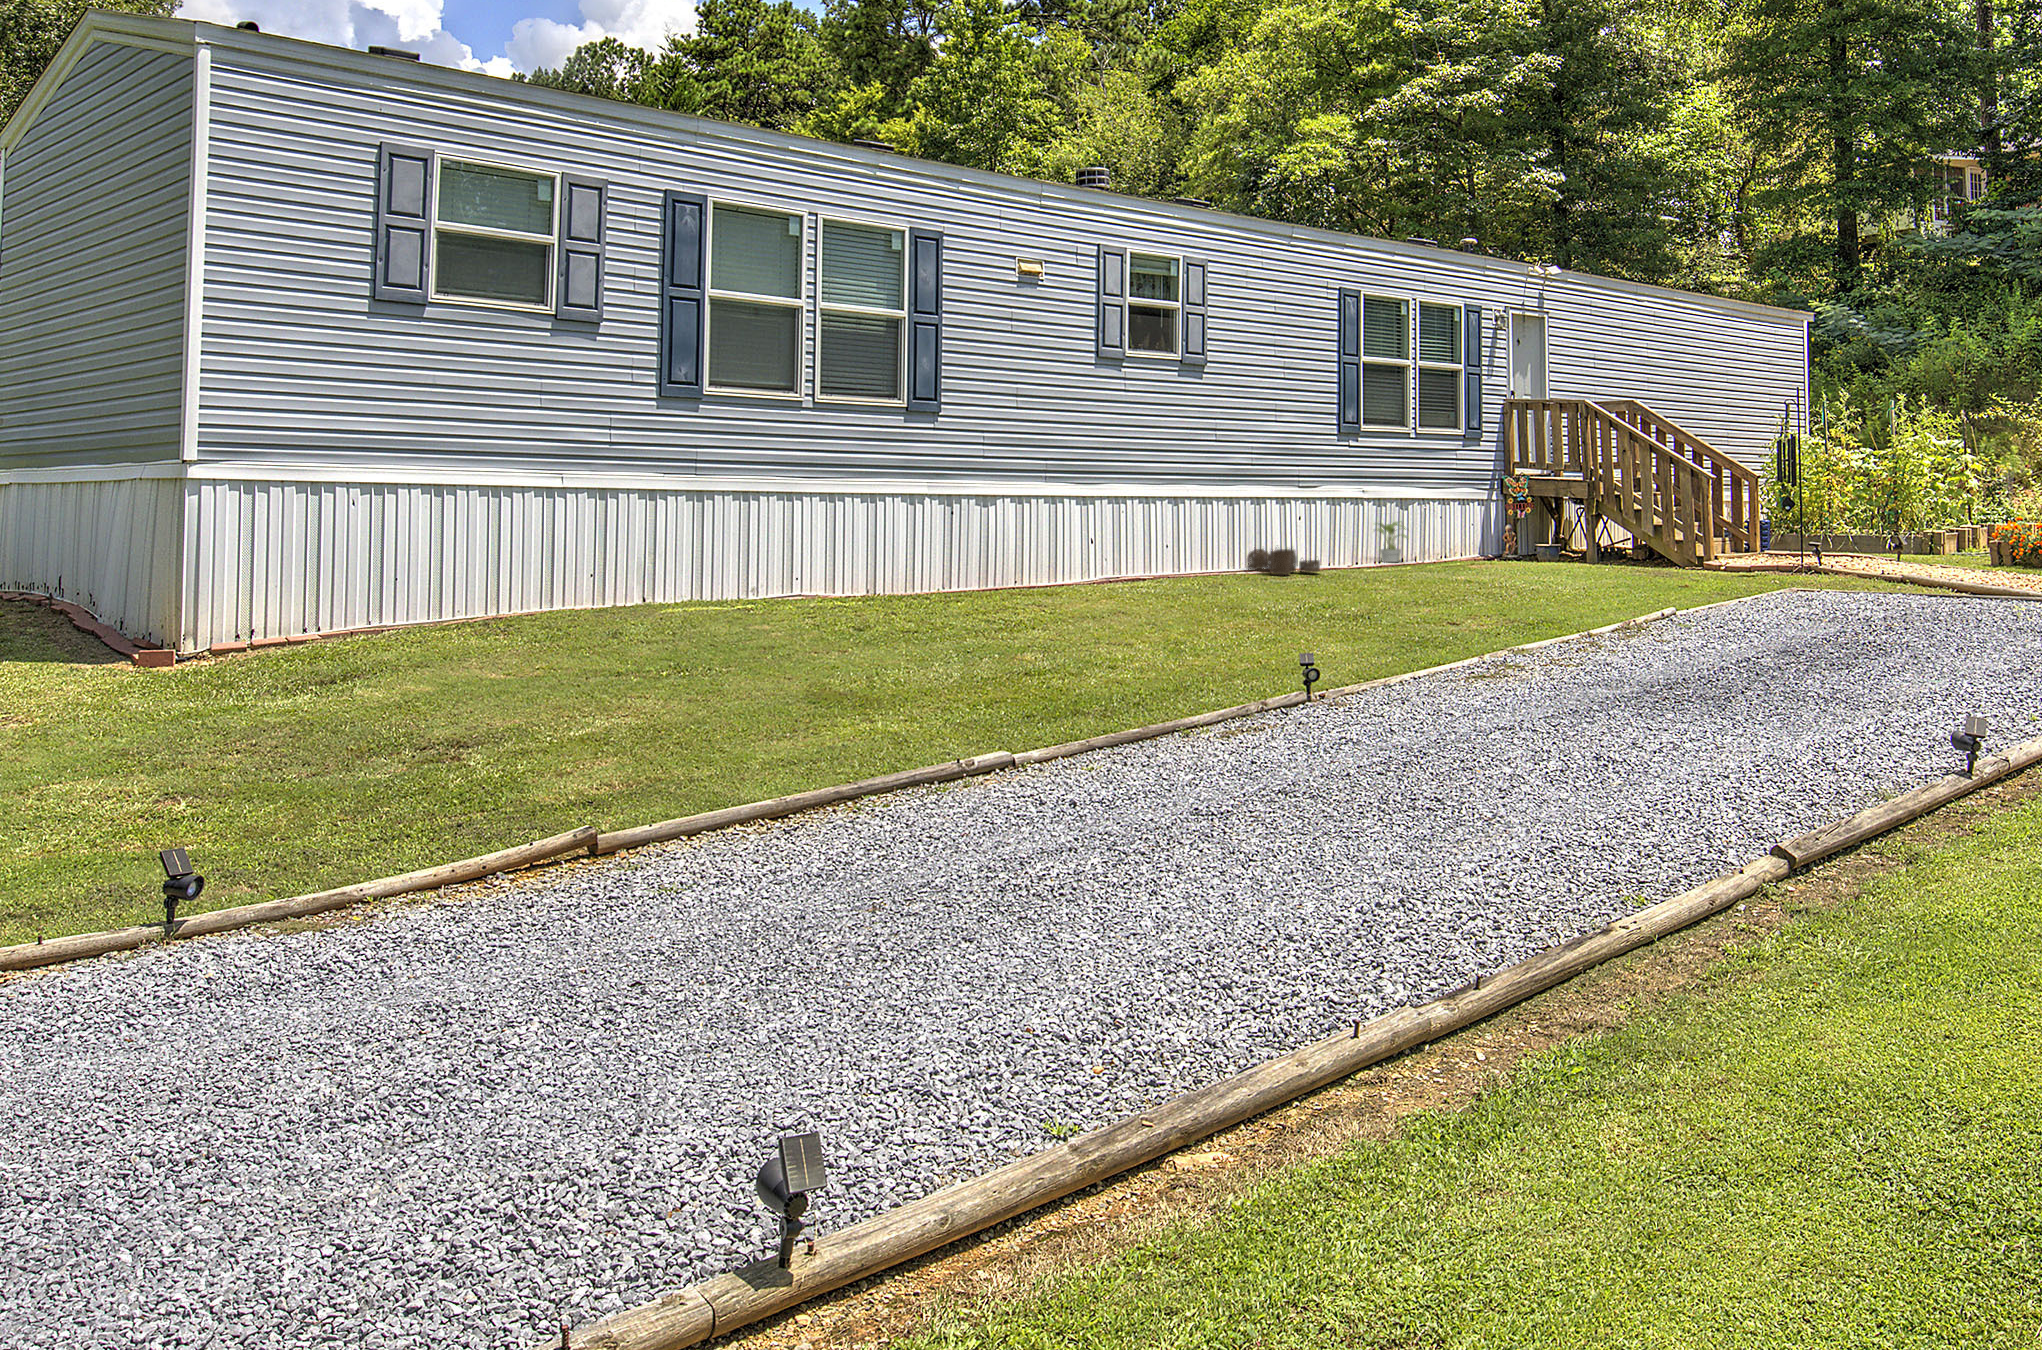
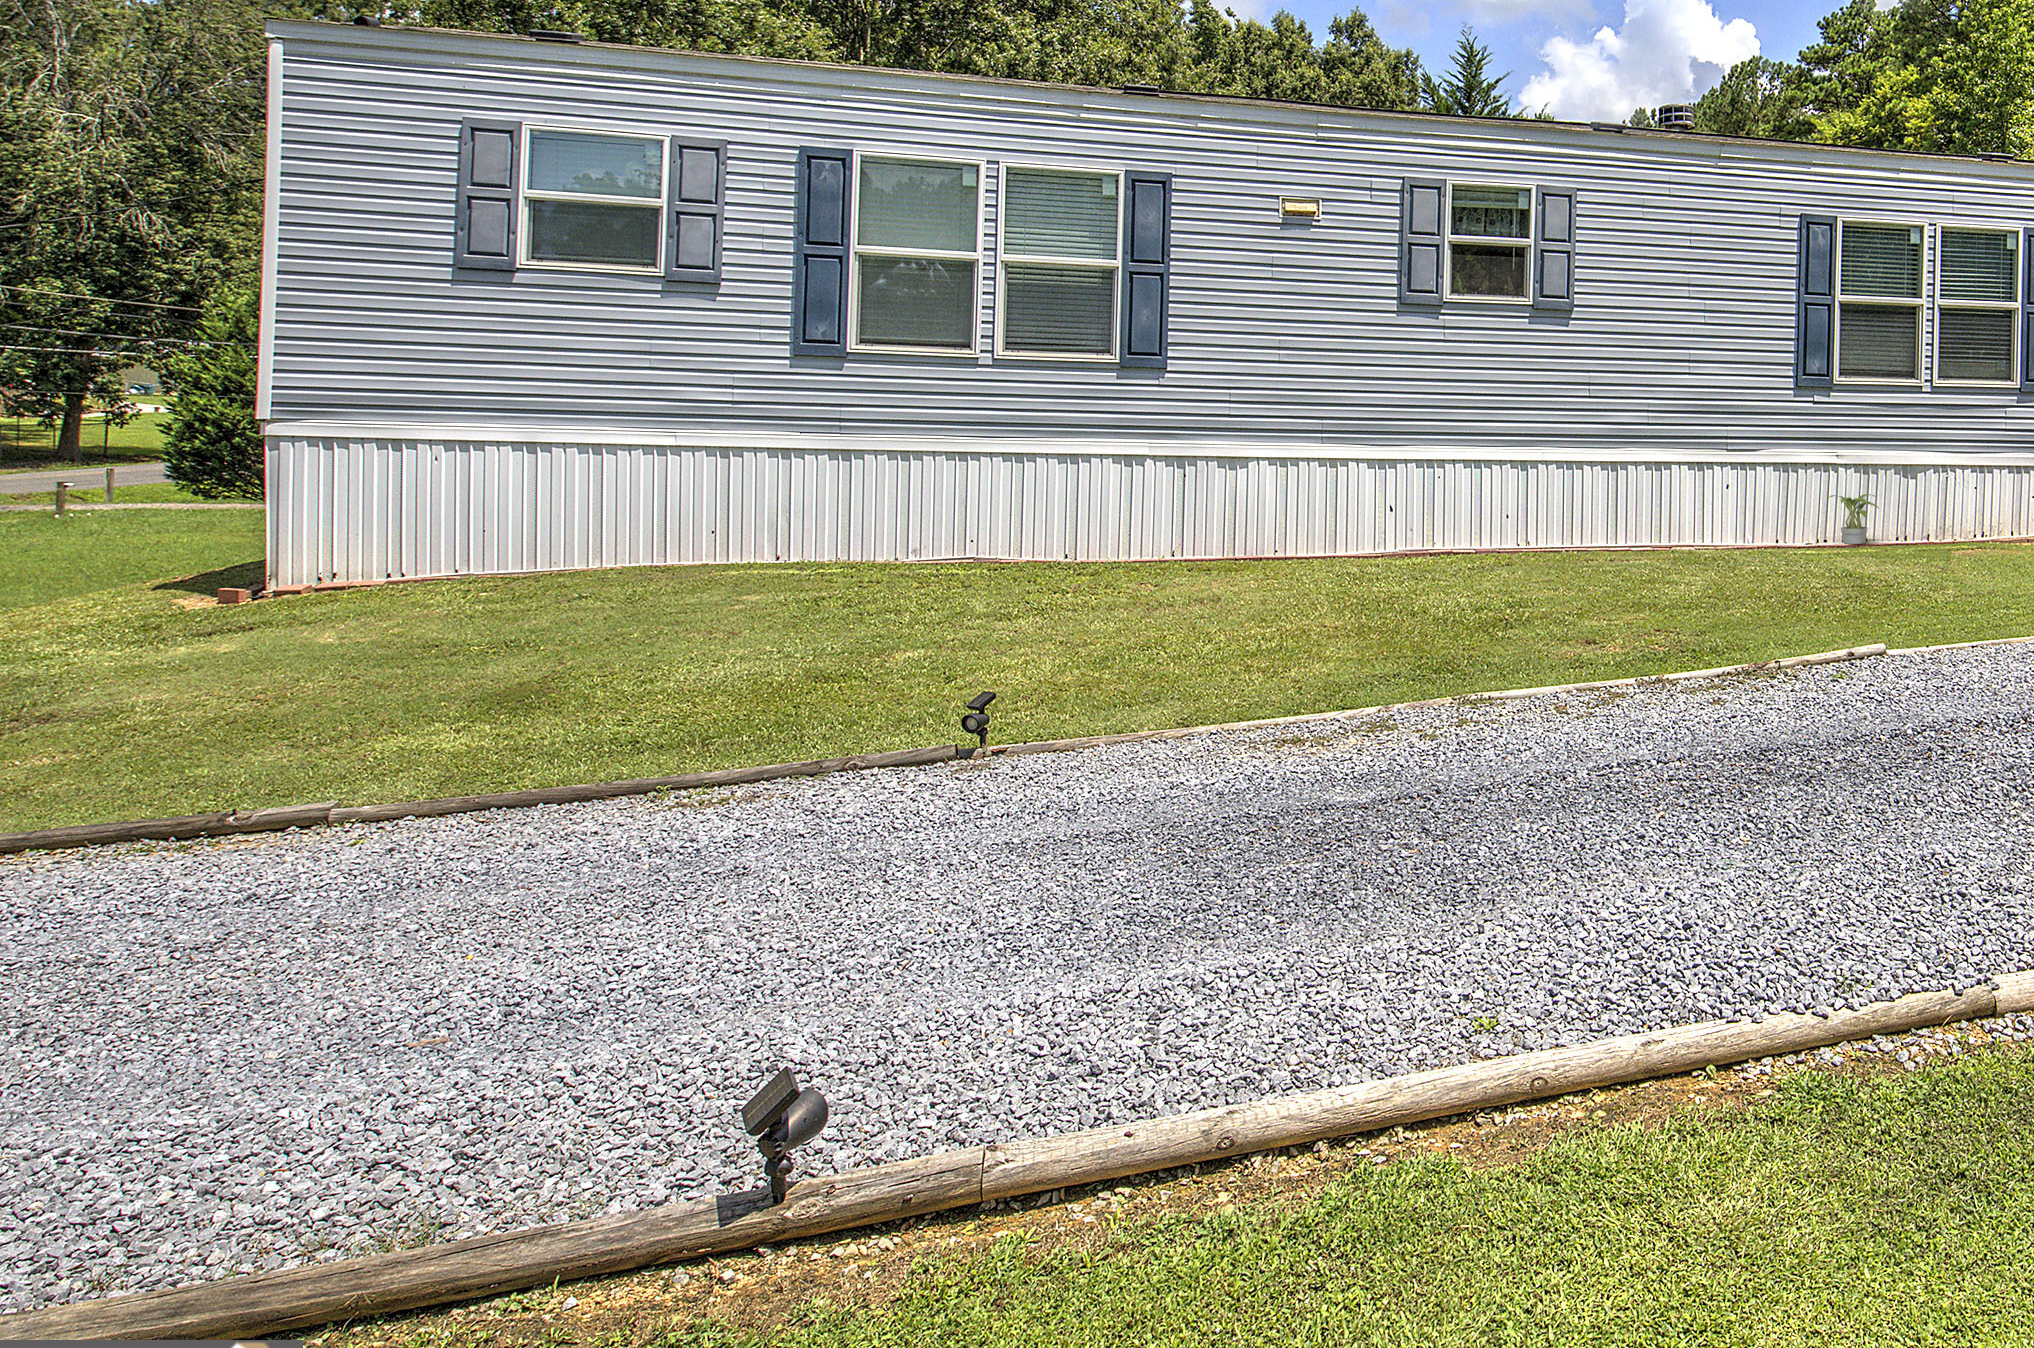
woven basket: present [1247,547,1320,575] -> none [1626,520,1697,556]

